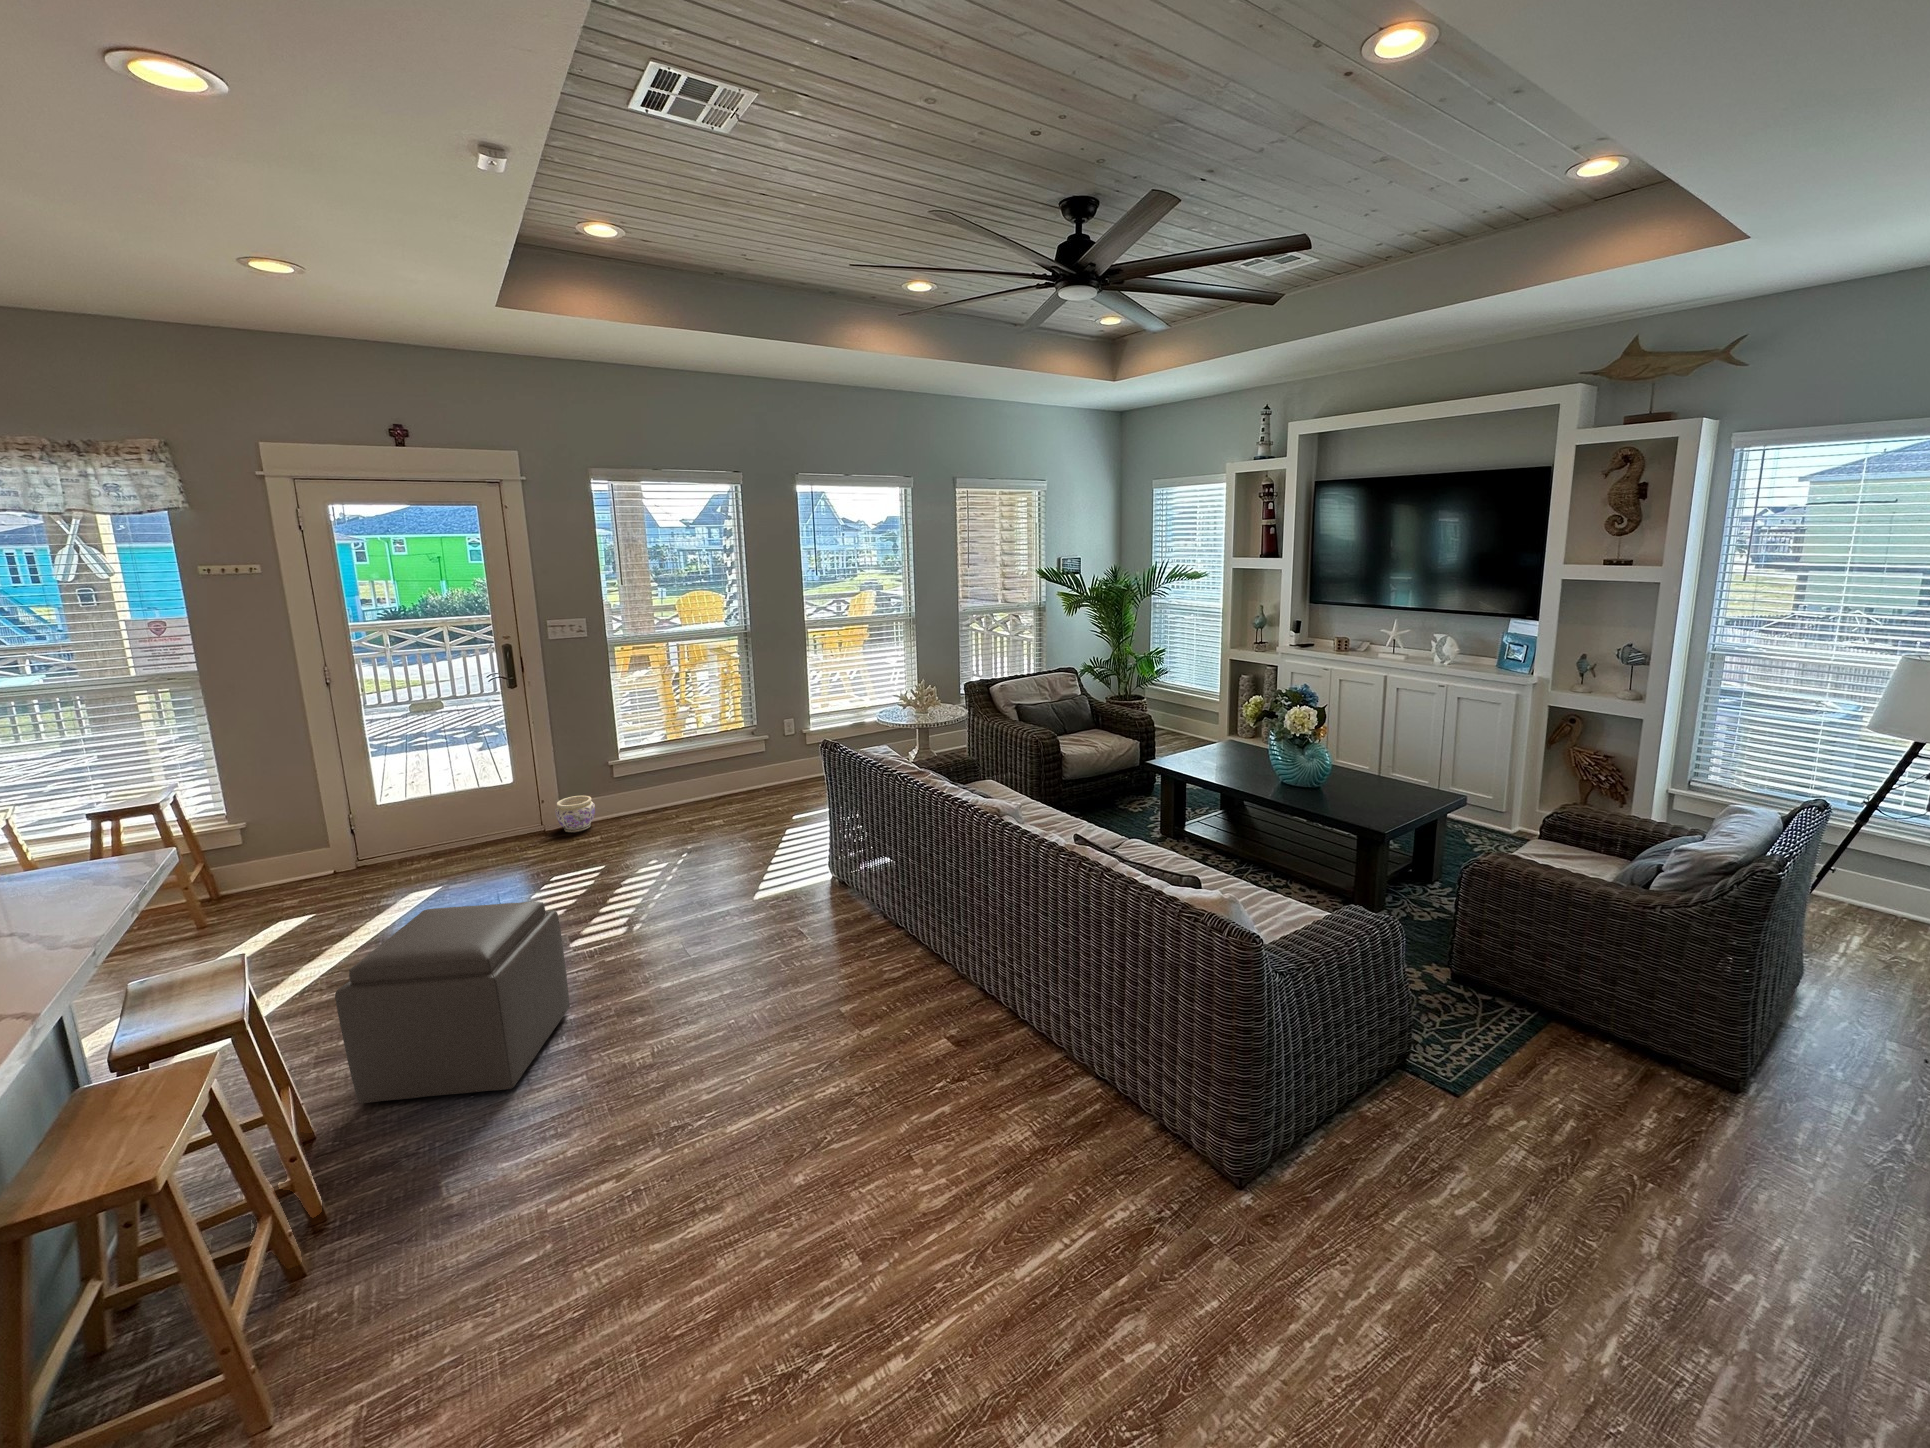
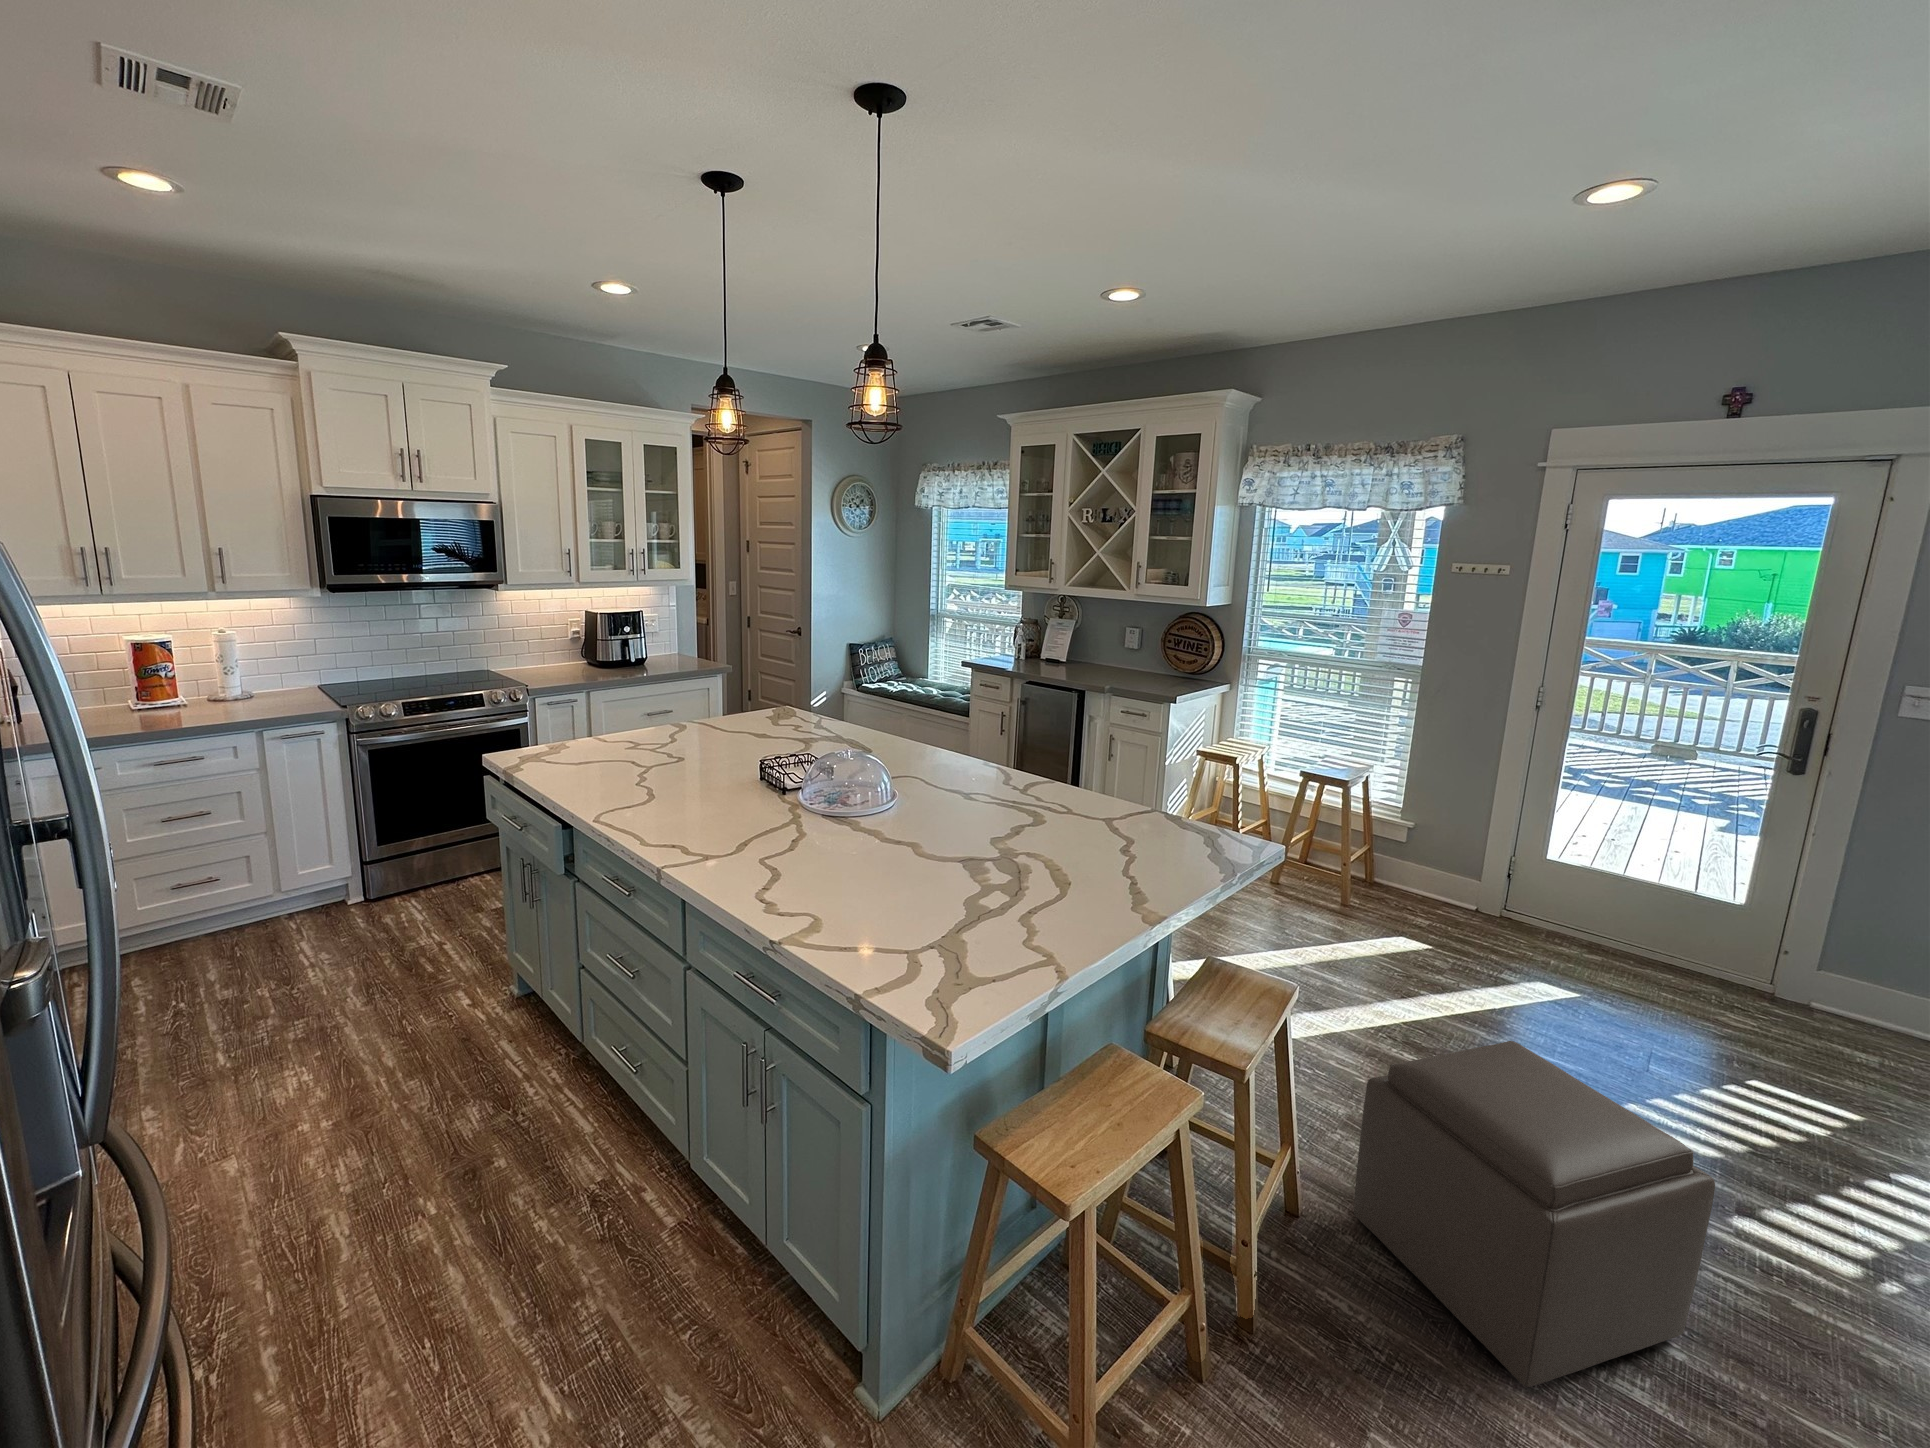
planter: present [555,796,595,833] -> none [1803,965,1891,1033]

